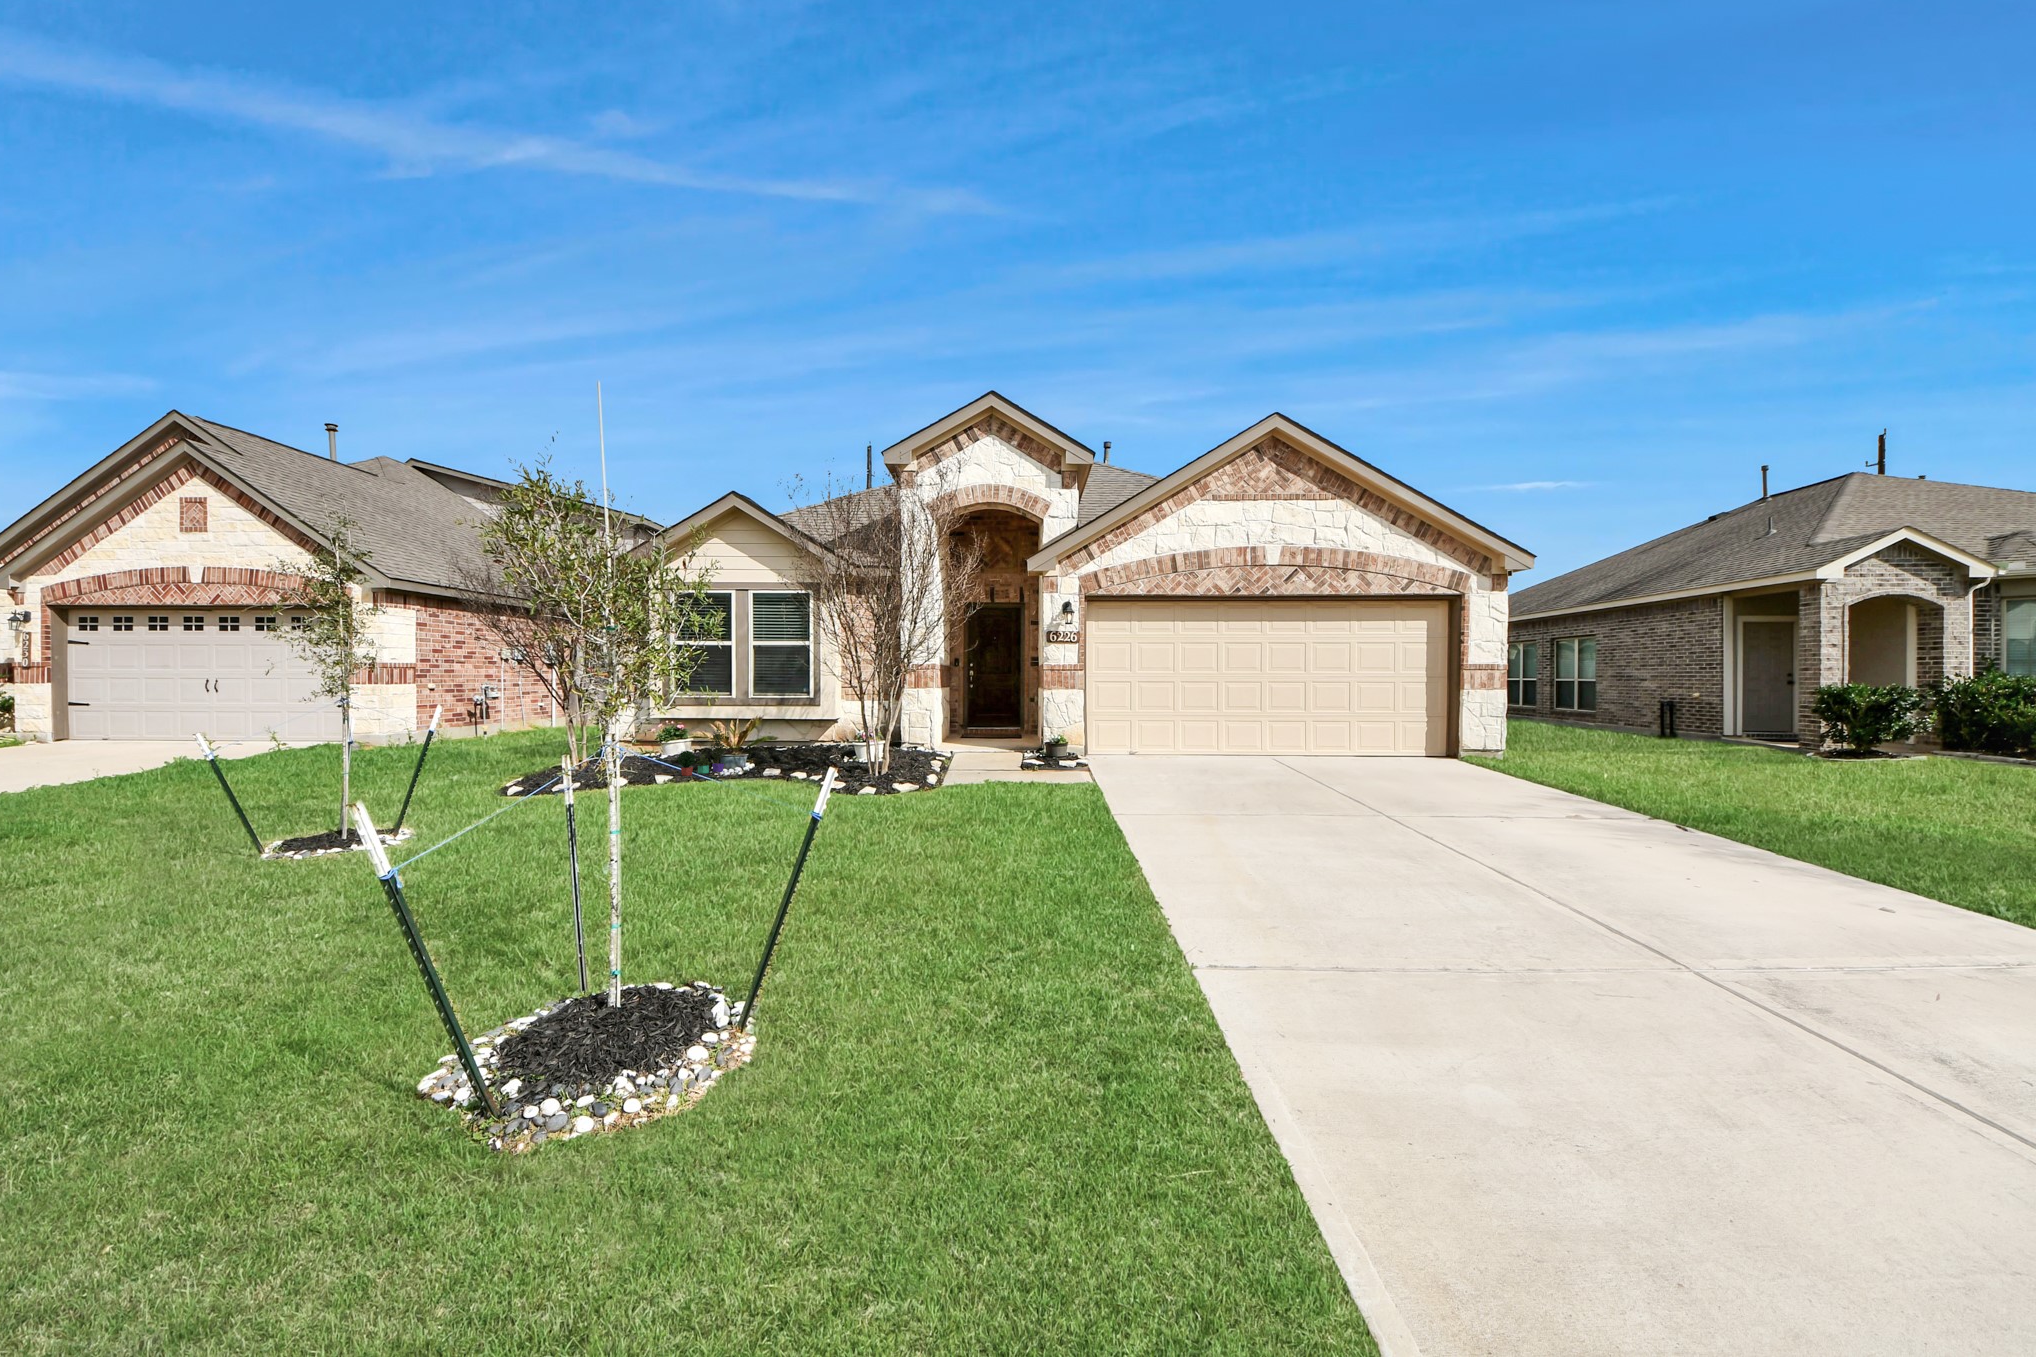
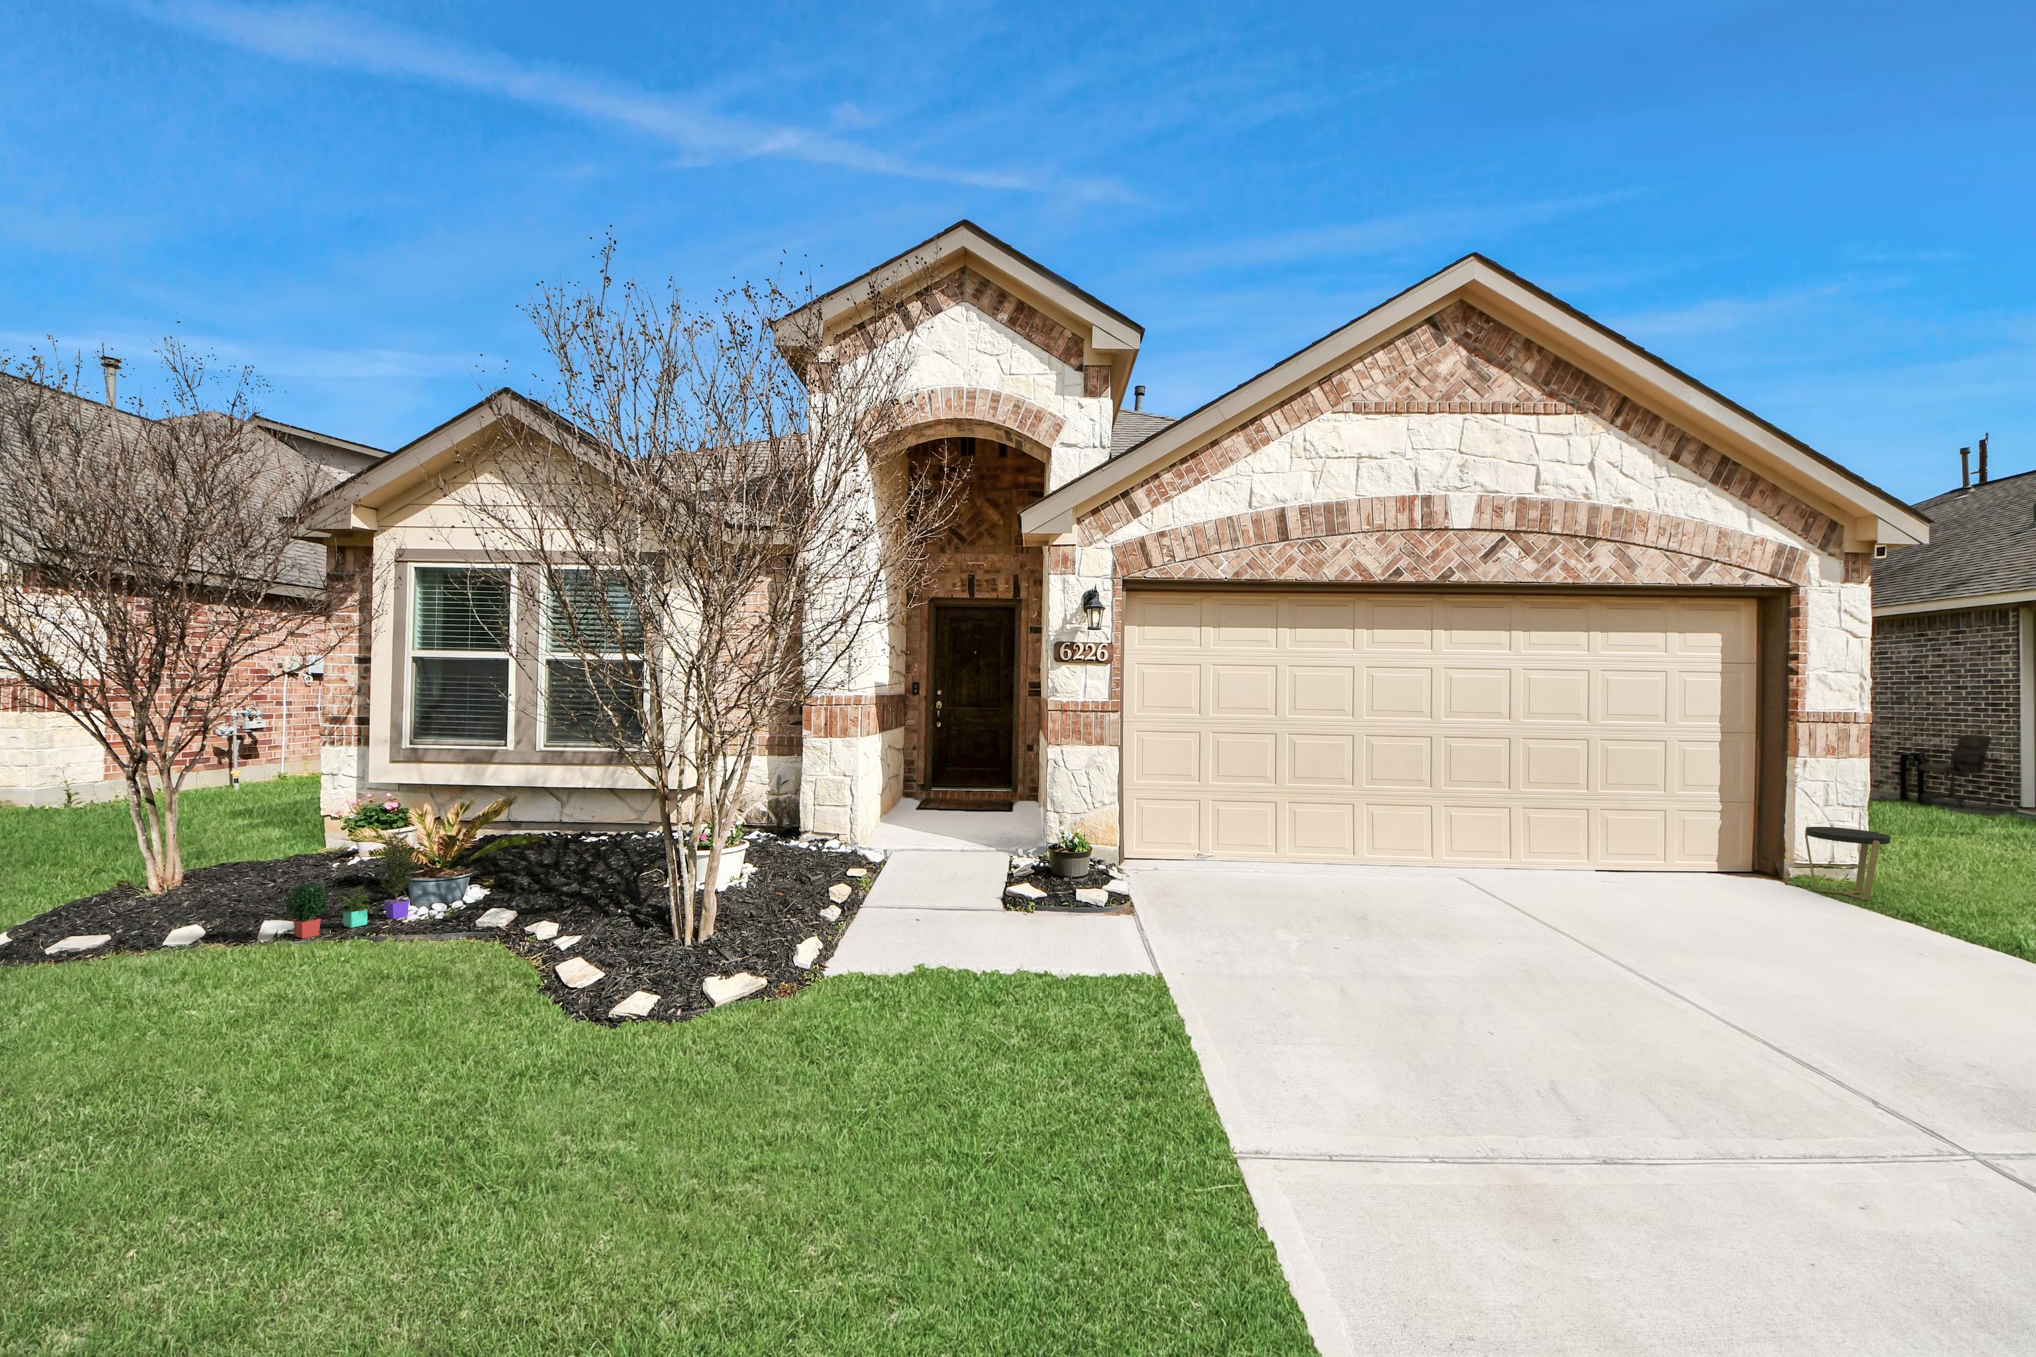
chair: none [1639,689,1681,738] -> present [1919,734,1992,808]
side table: none [1462,728,1502,765] -> present [1805,827,1890,900]

